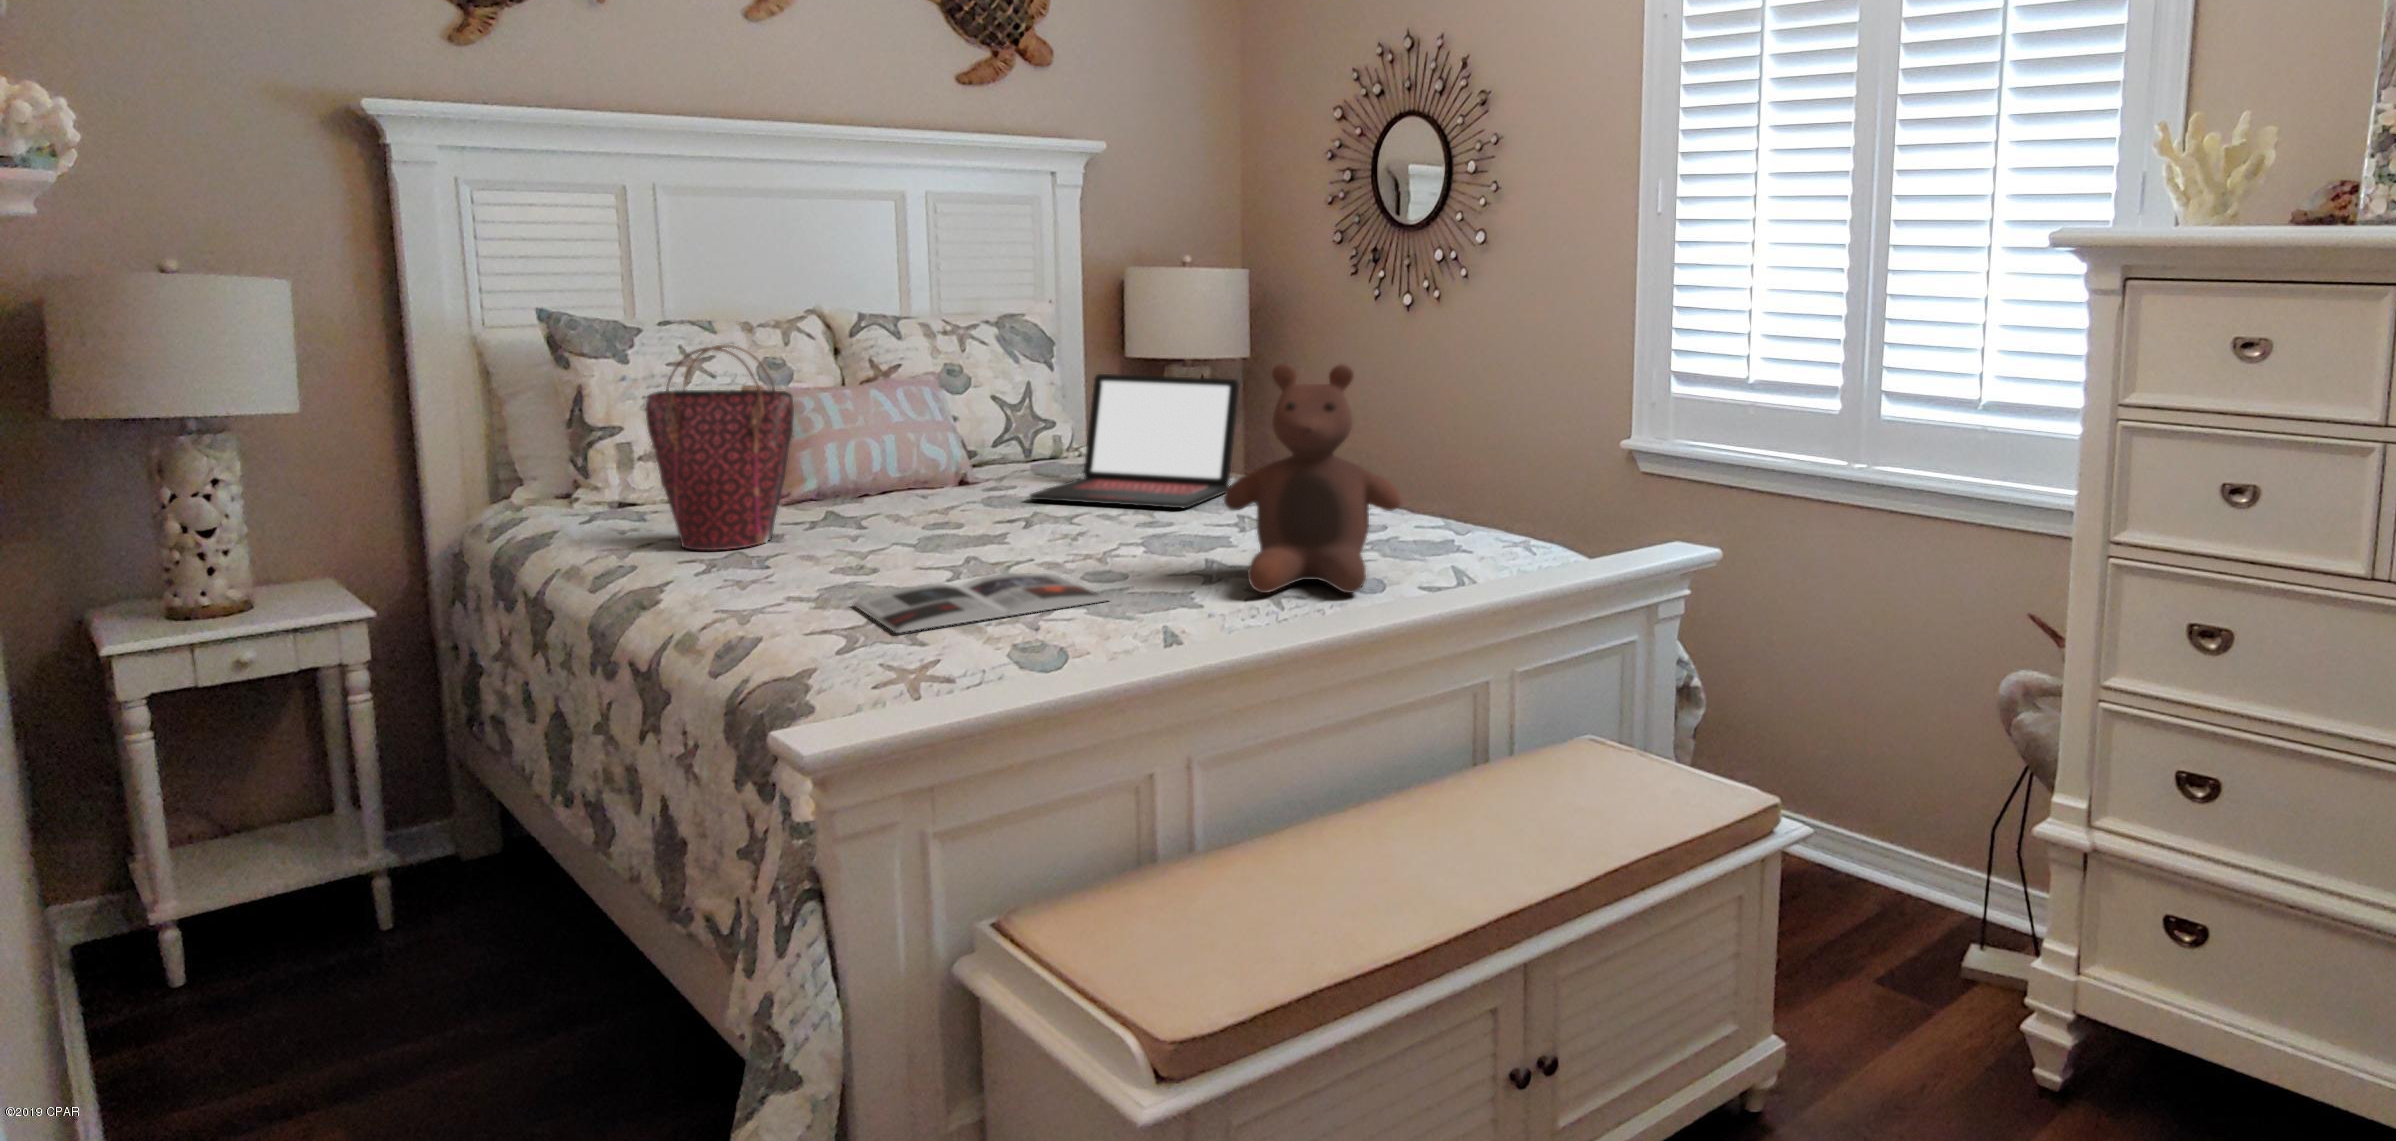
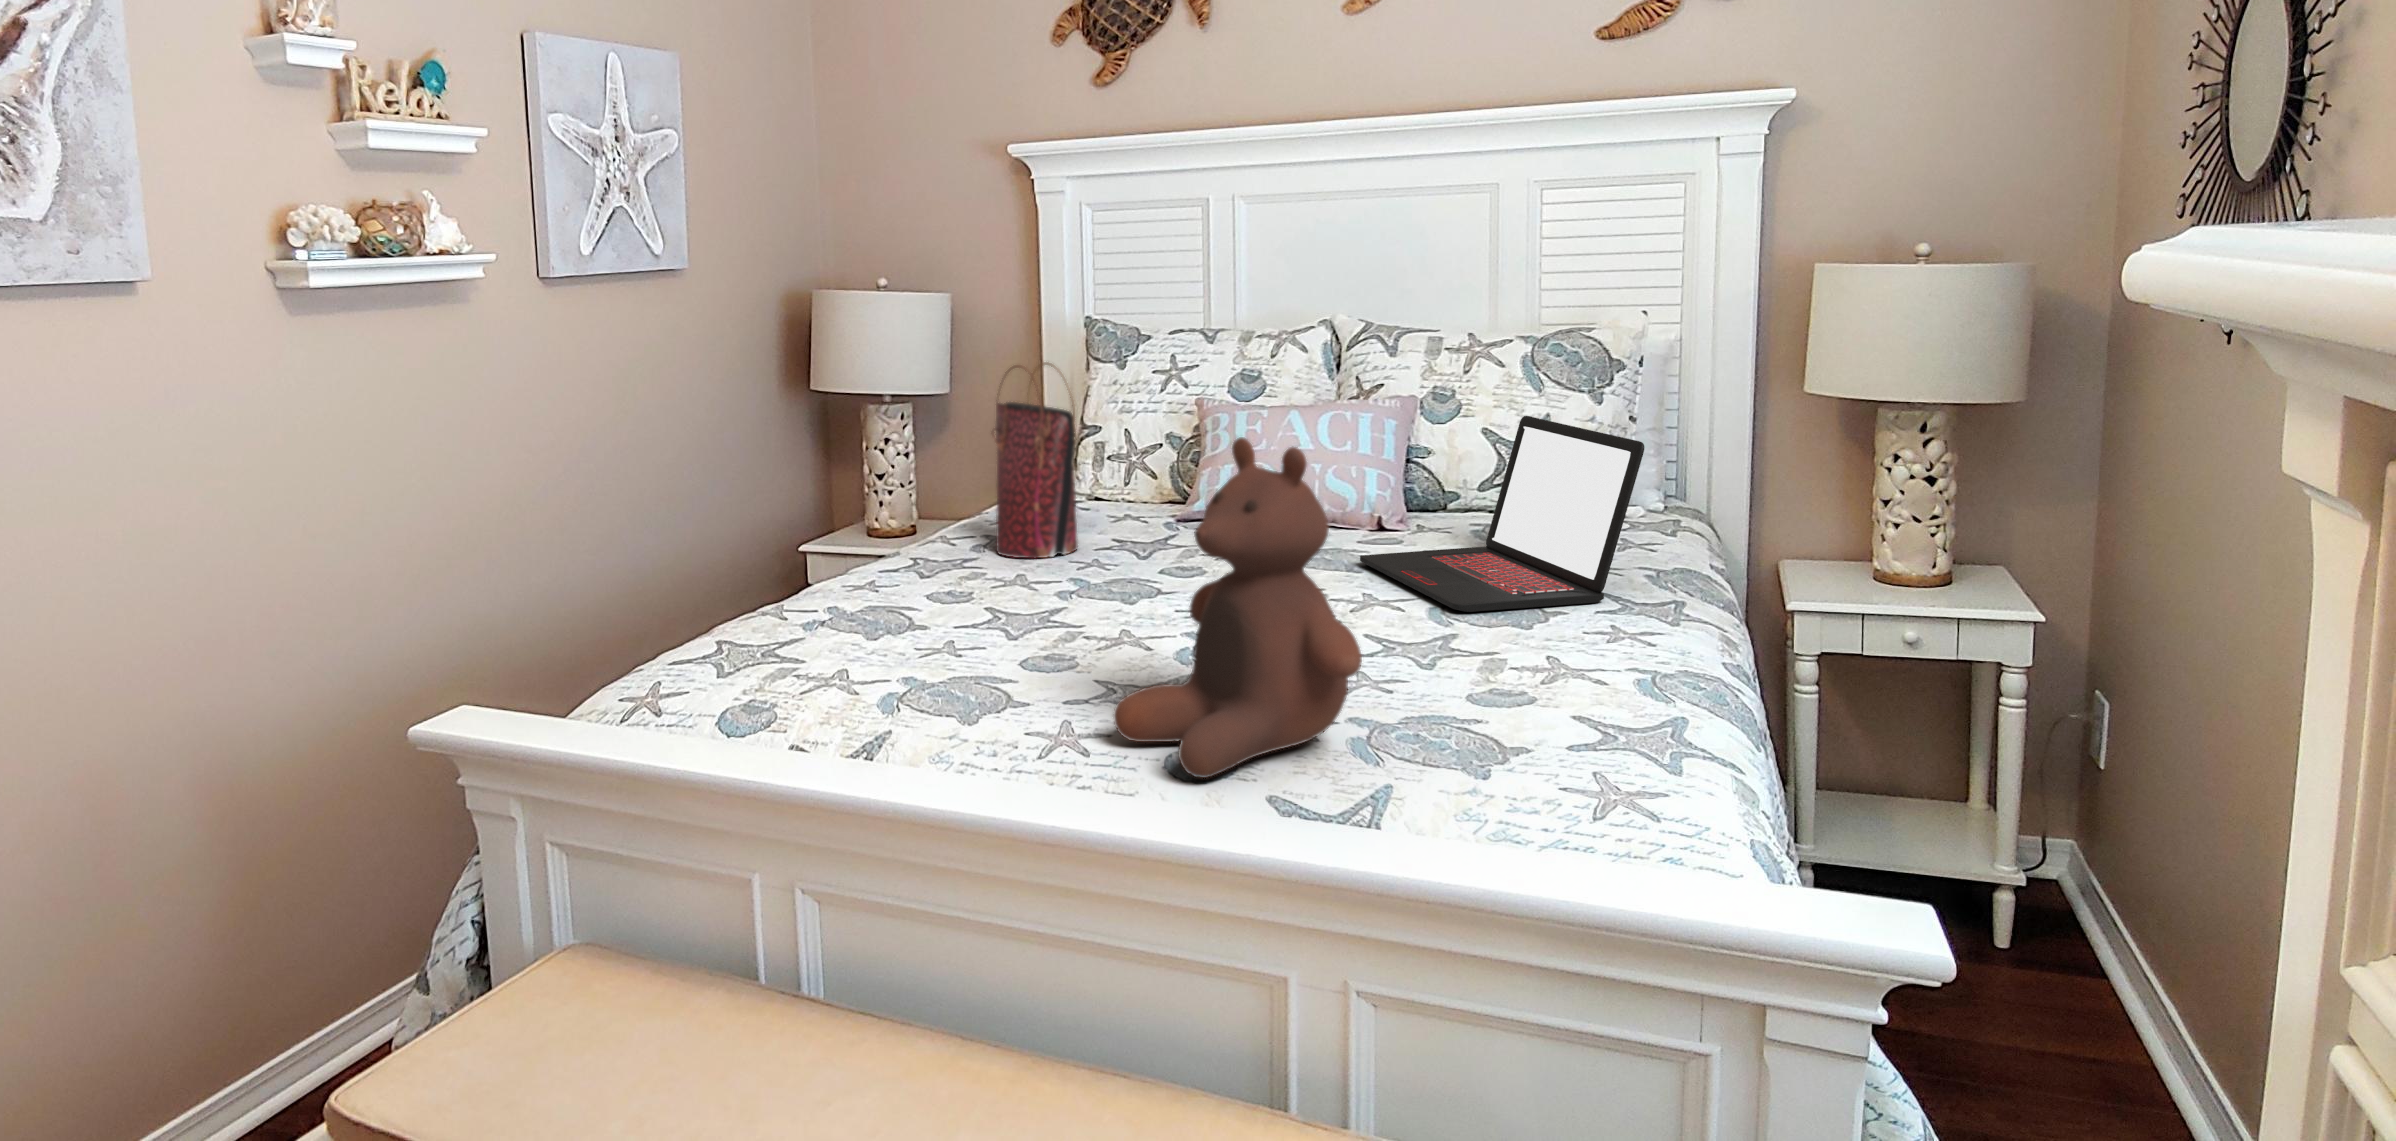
magazine: present [853,573,1109,633] -> none [819,628,1086,696]

